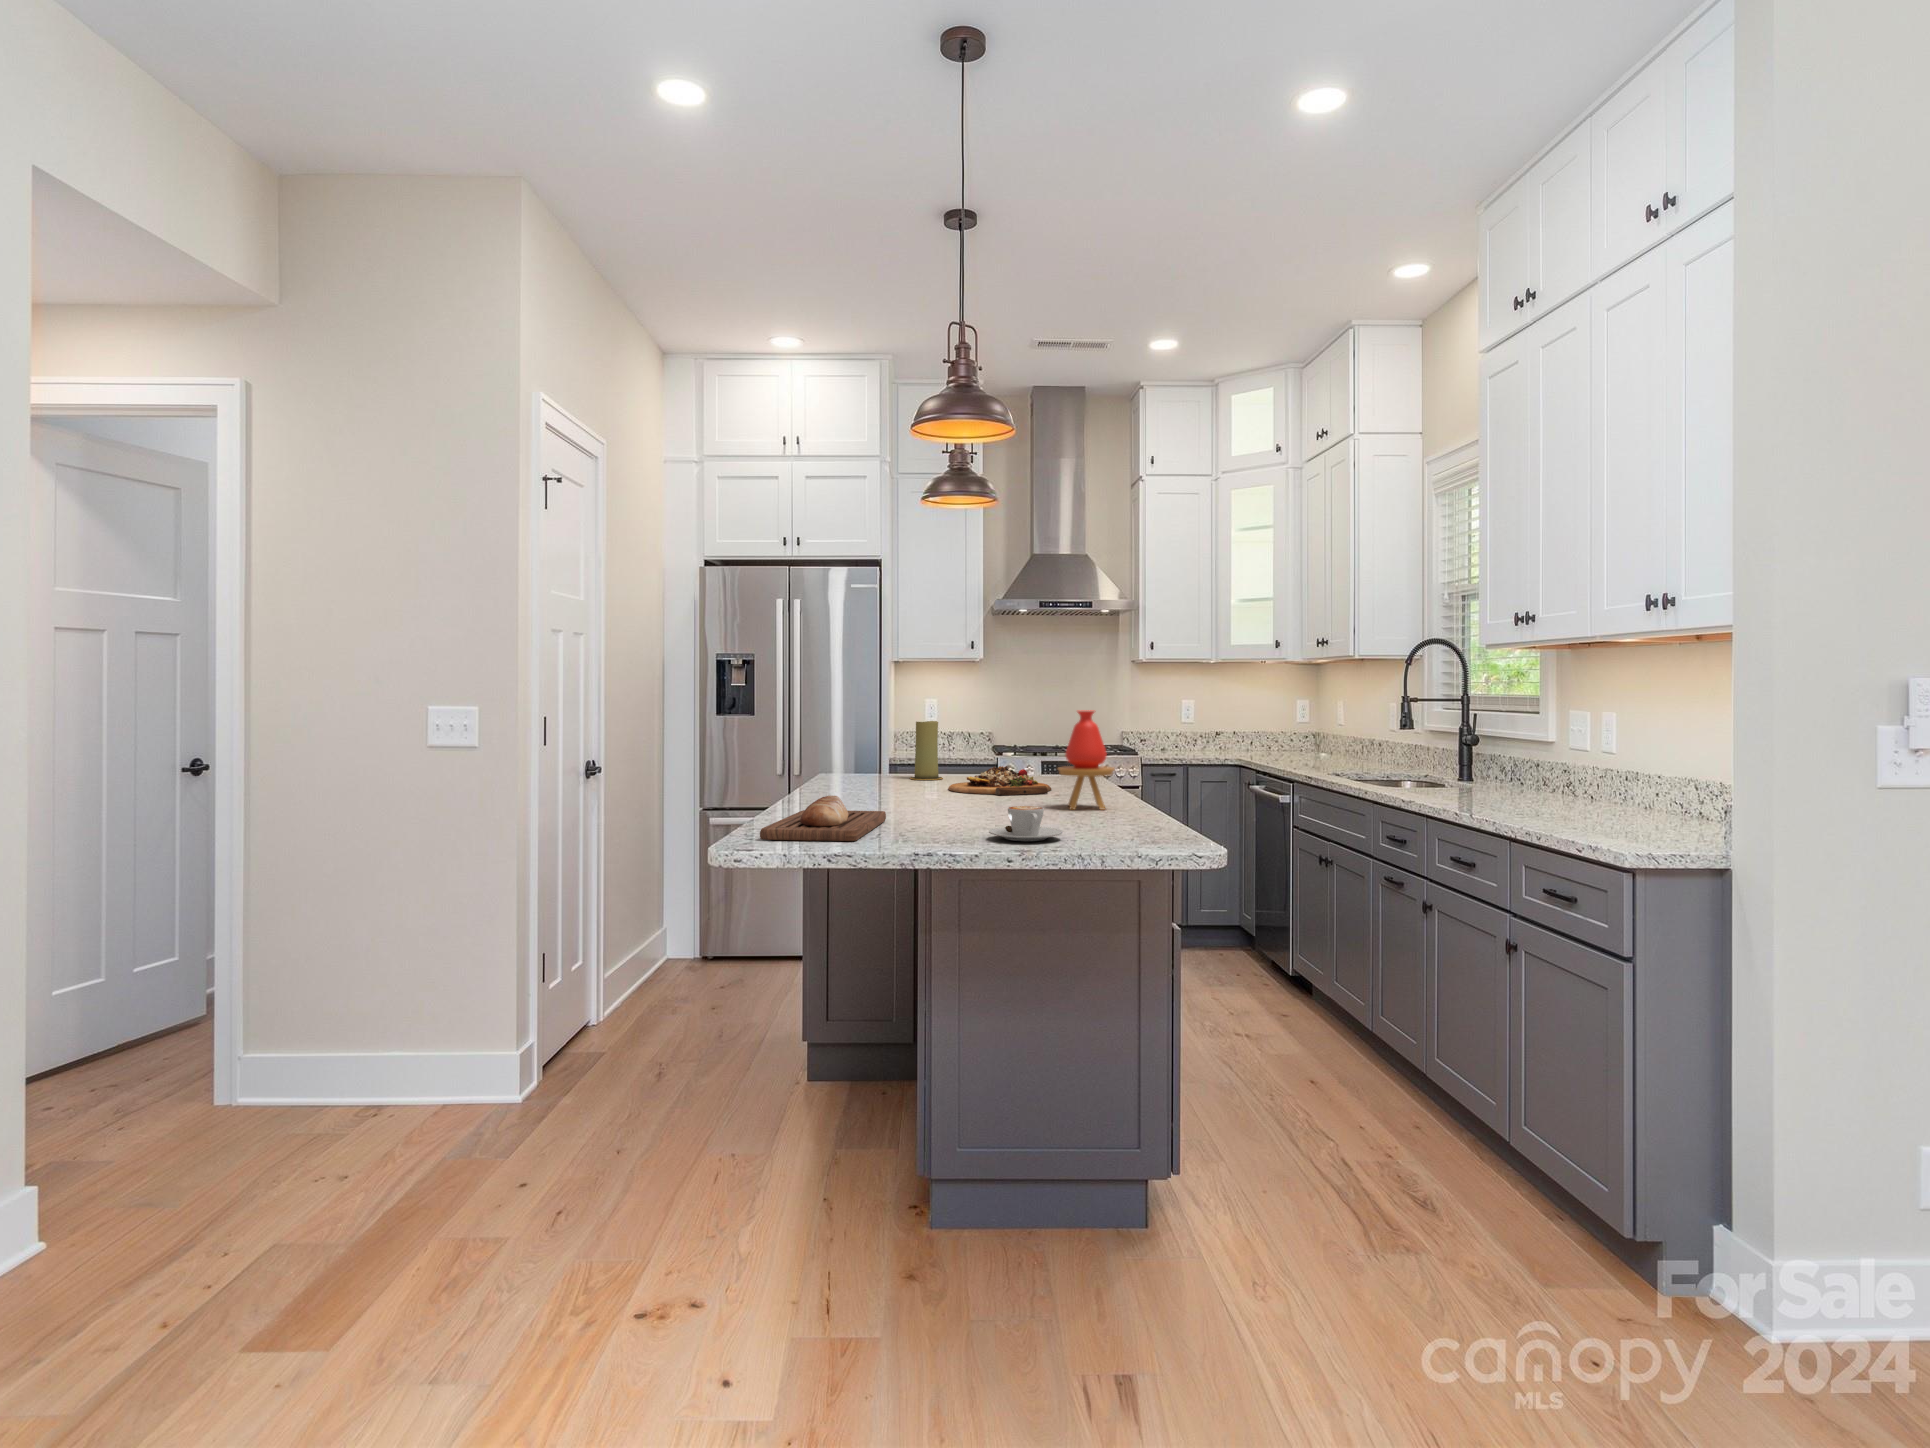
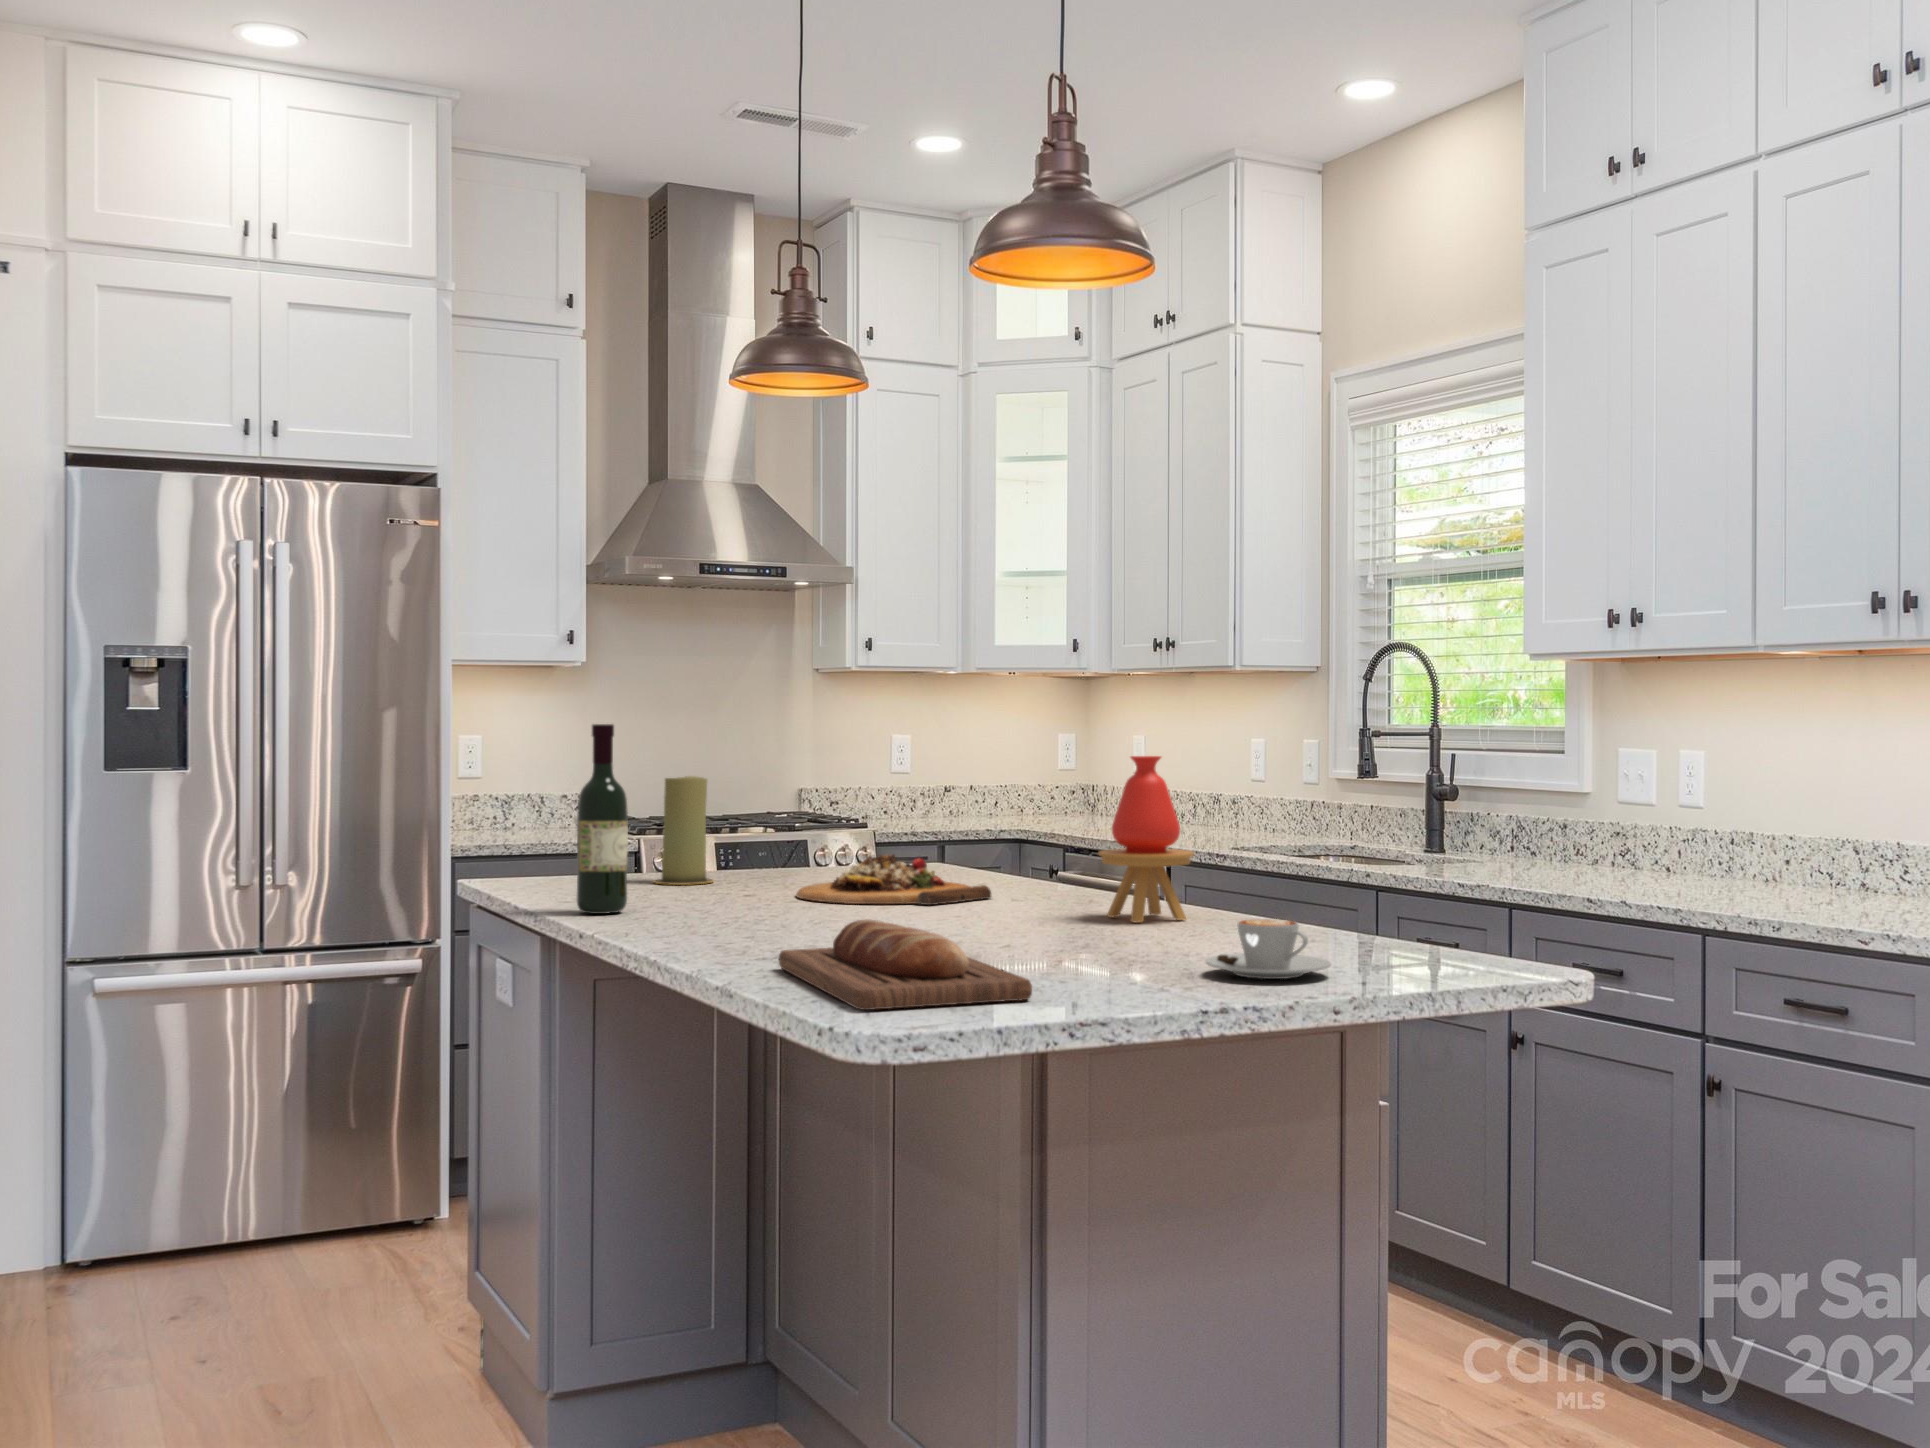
wine bottle: none [818,692,844,791] -> present [577,724,628,914]

